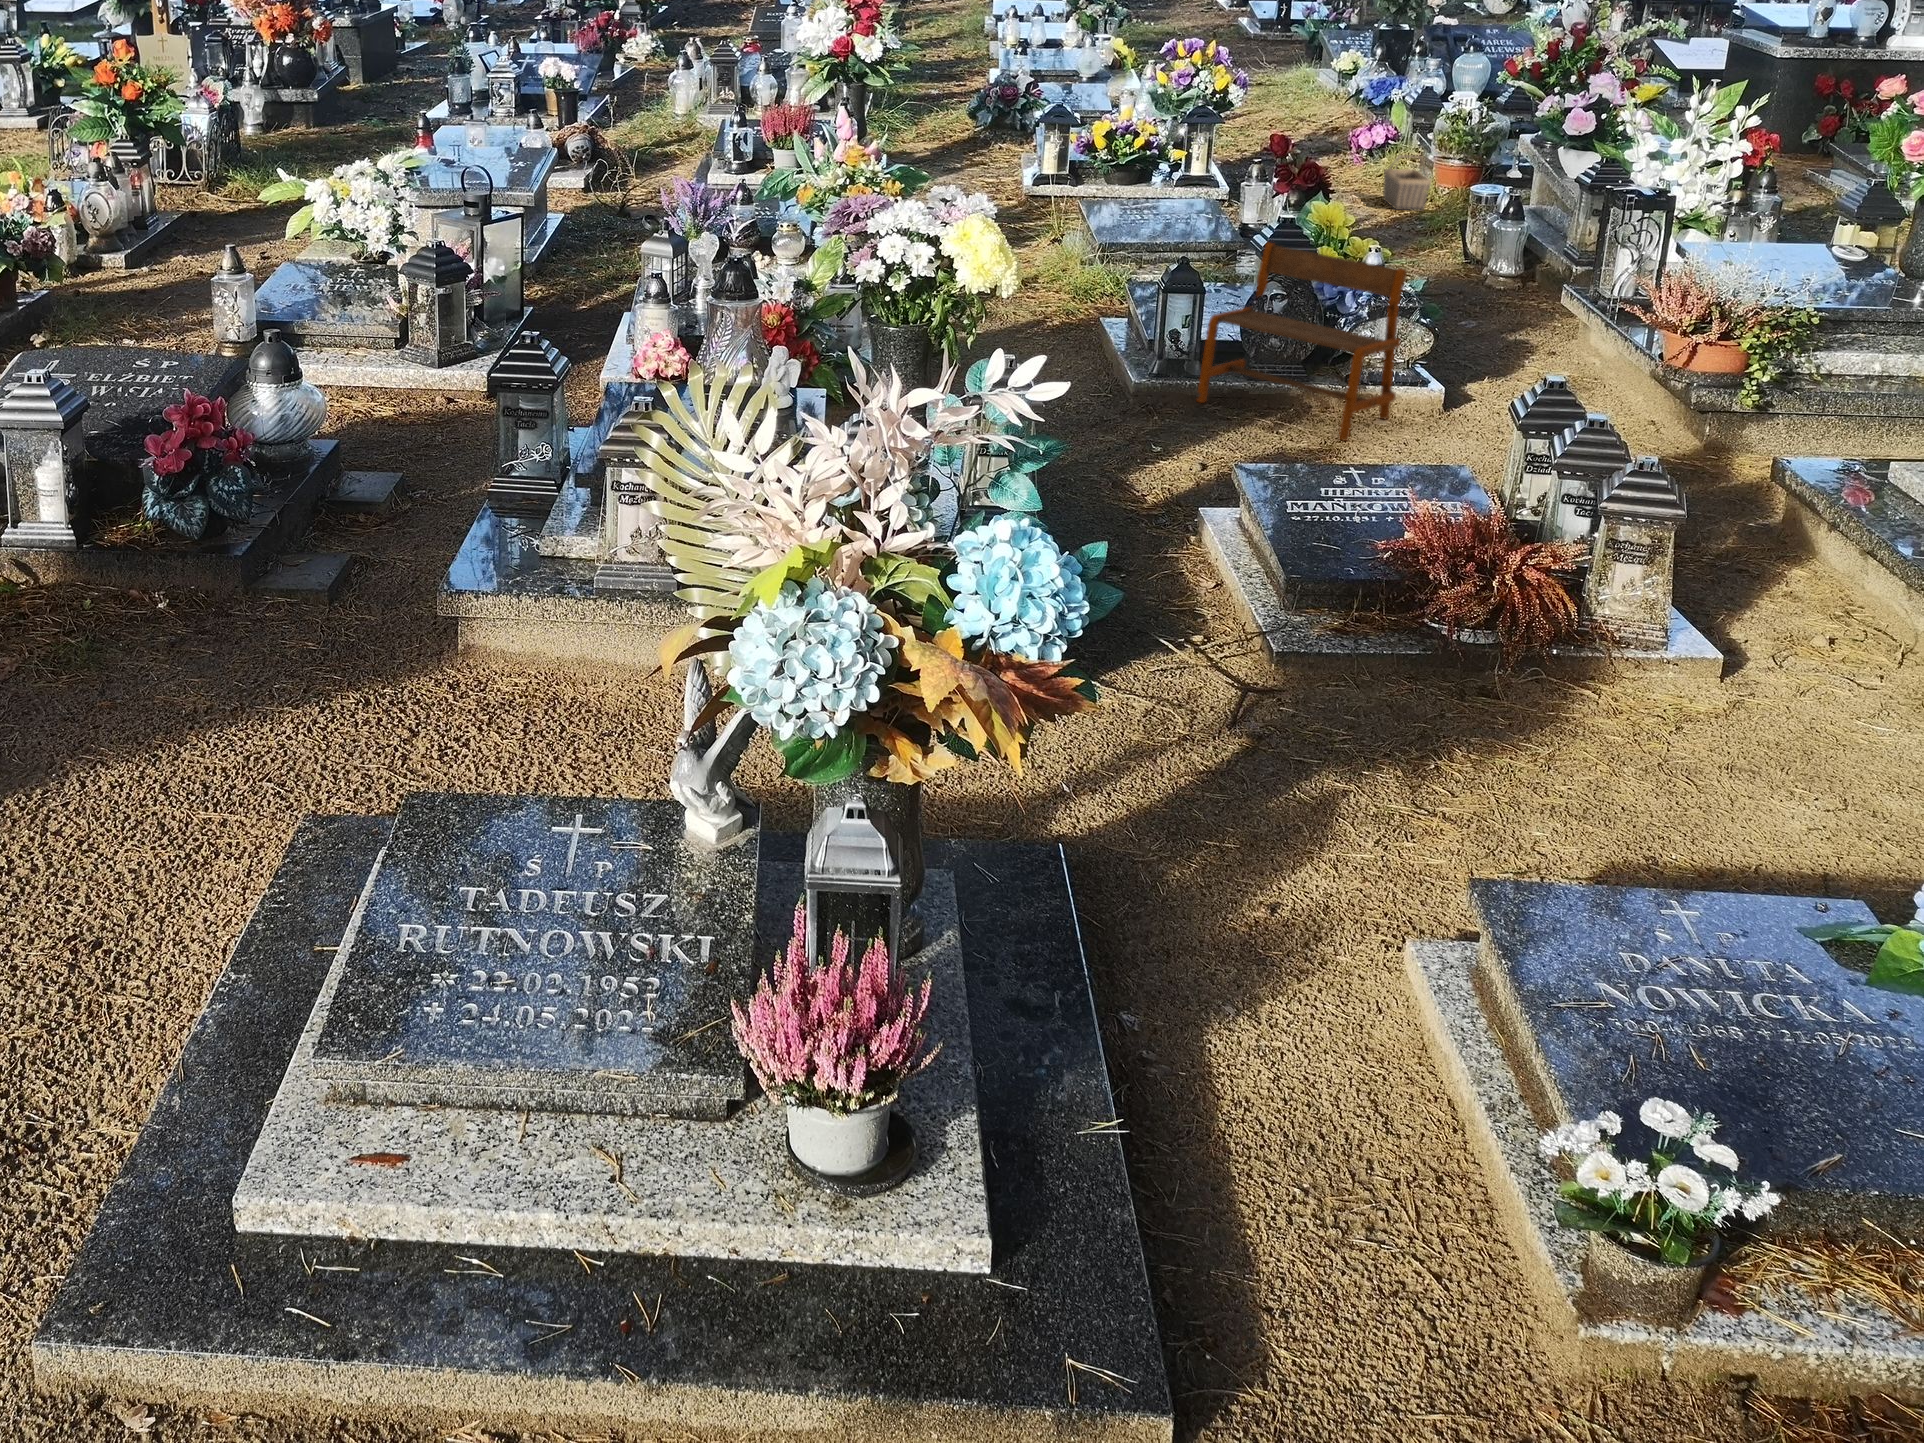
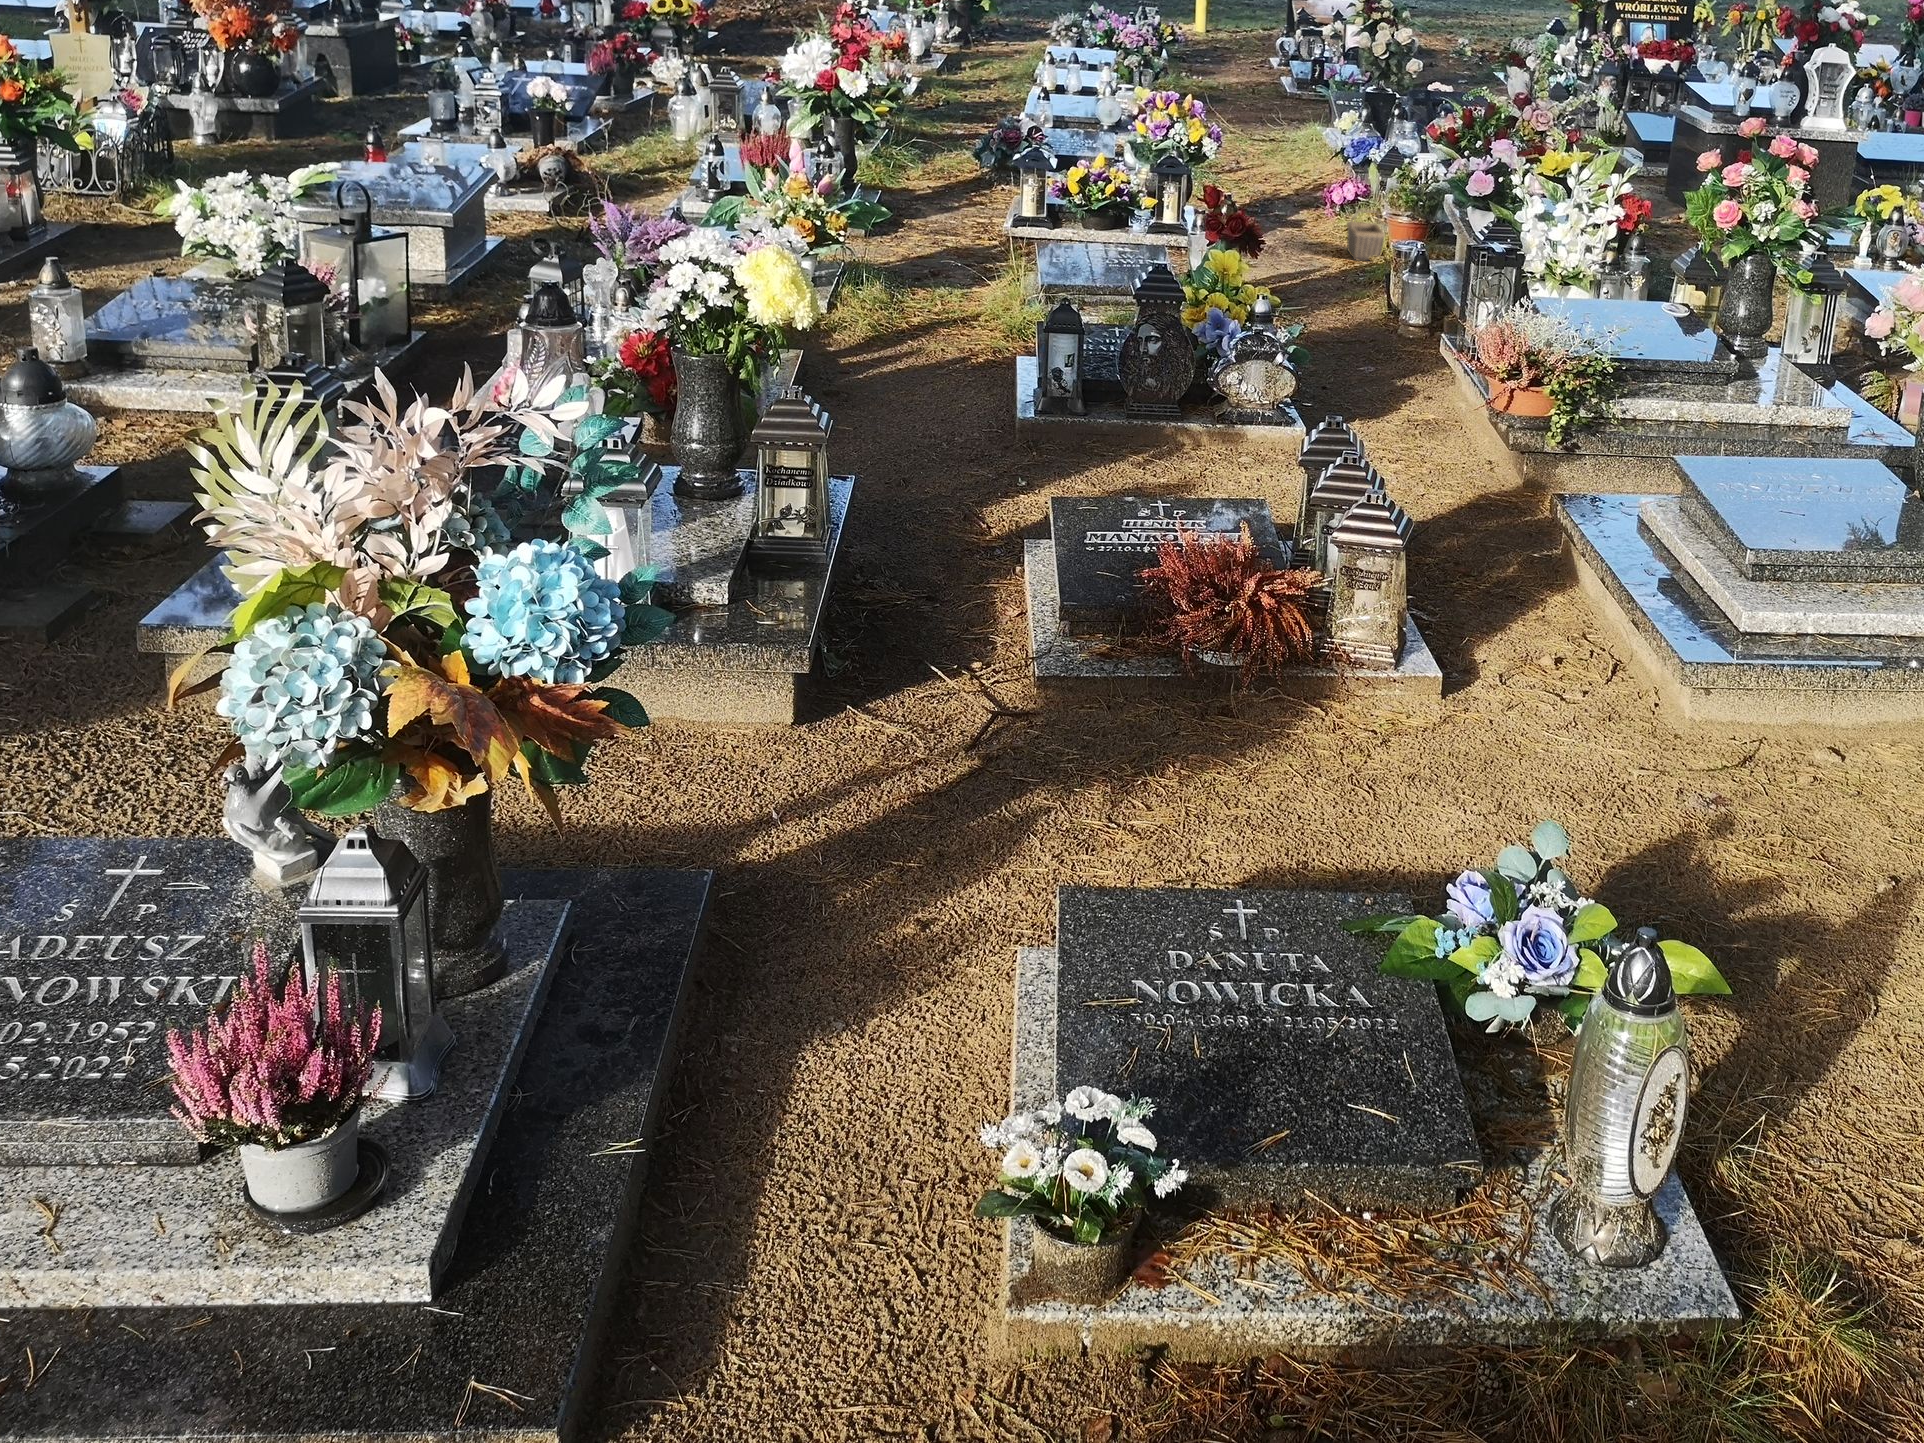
bench: present [1197,242,1407,441] -> none [1084,287,1266,476]

